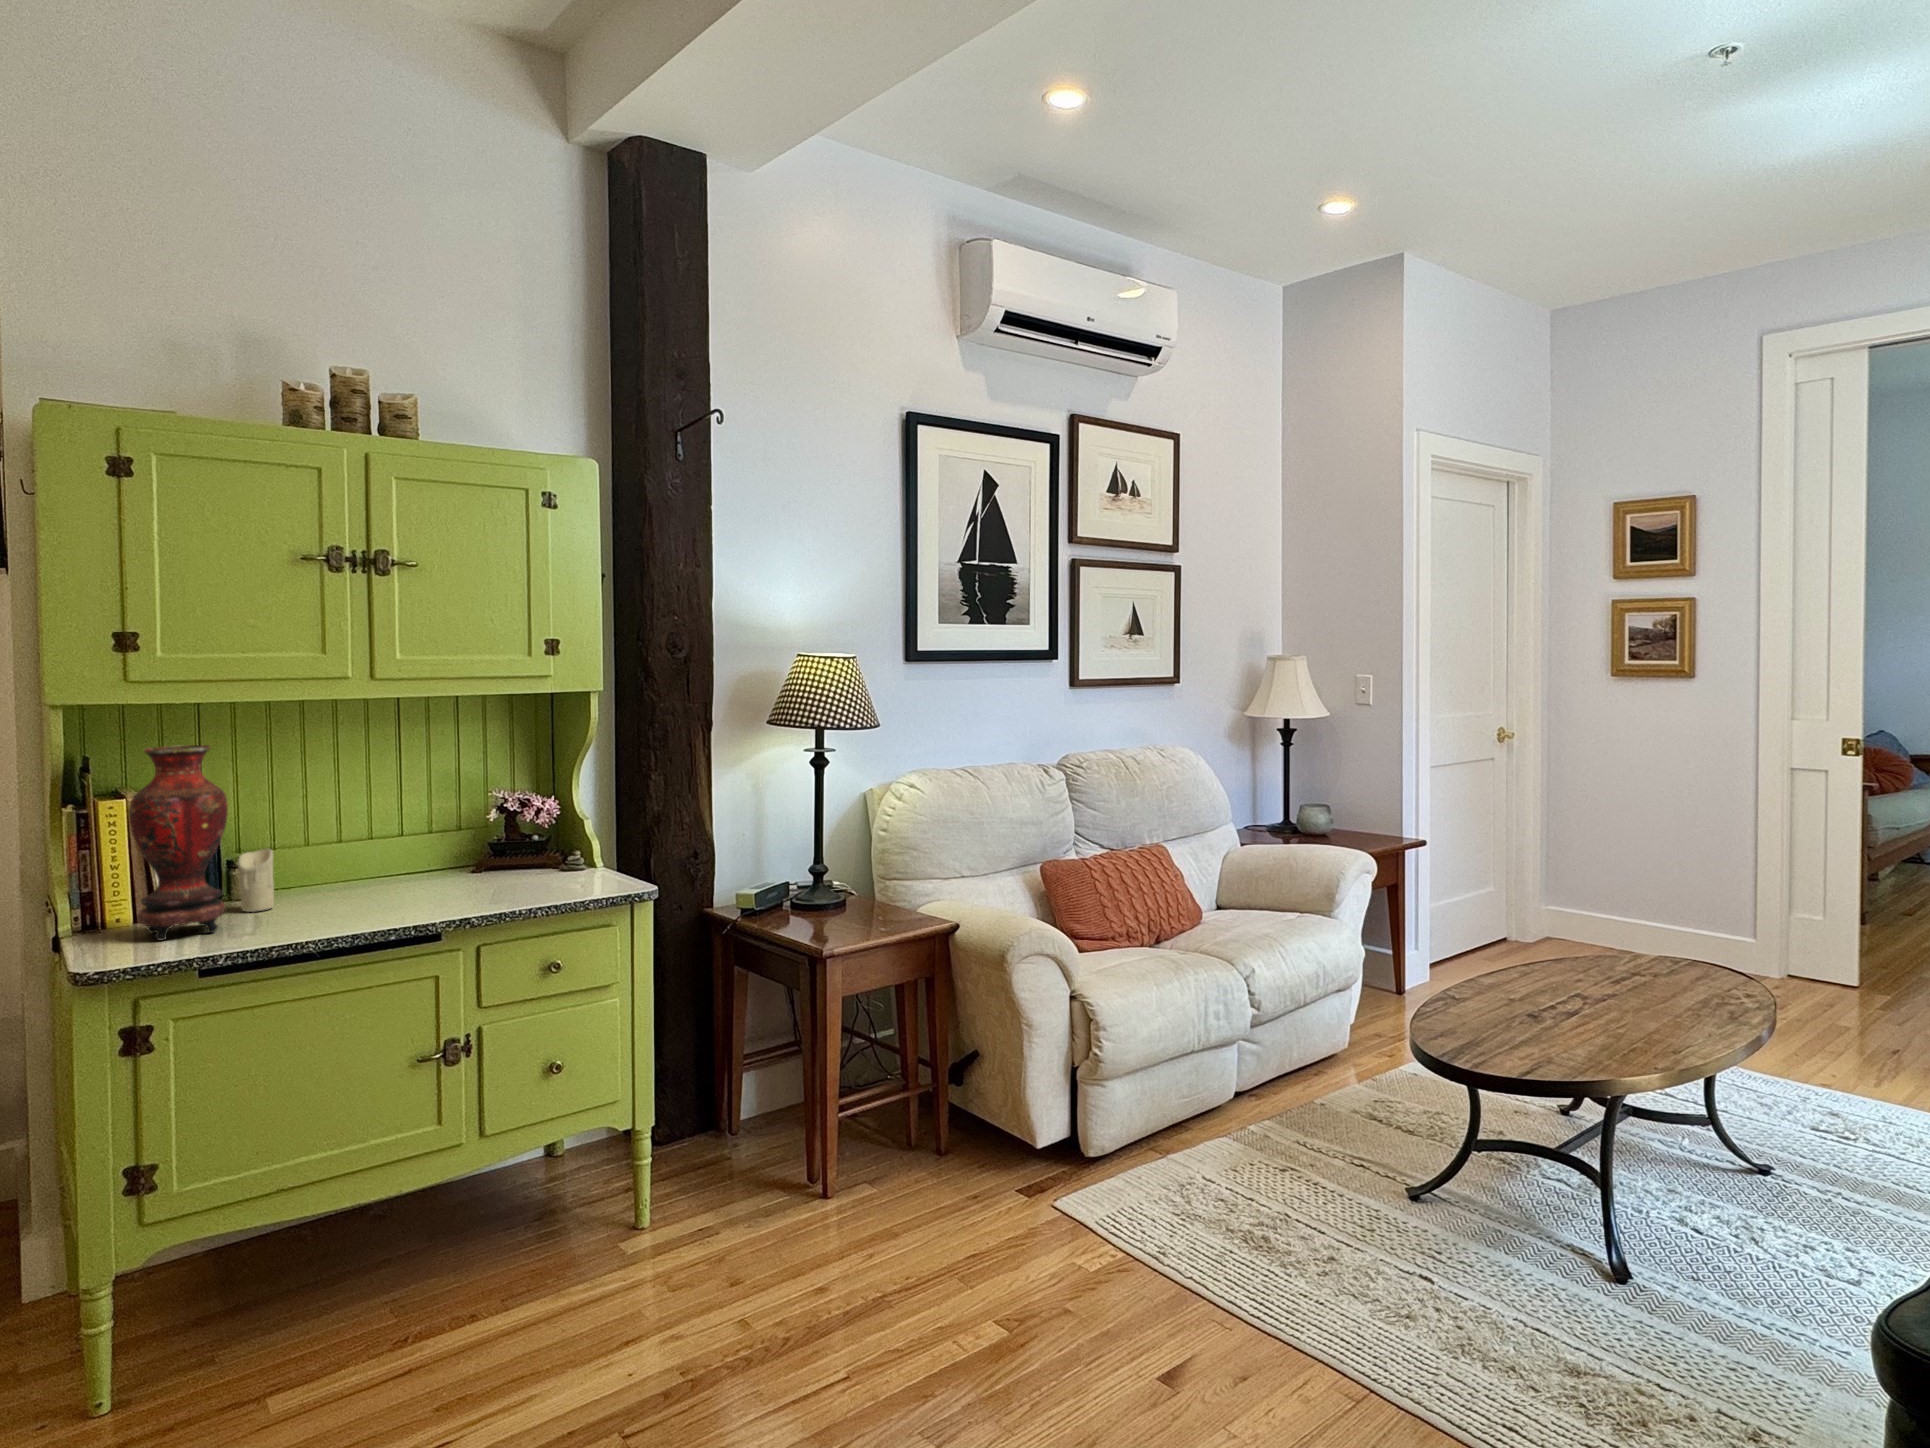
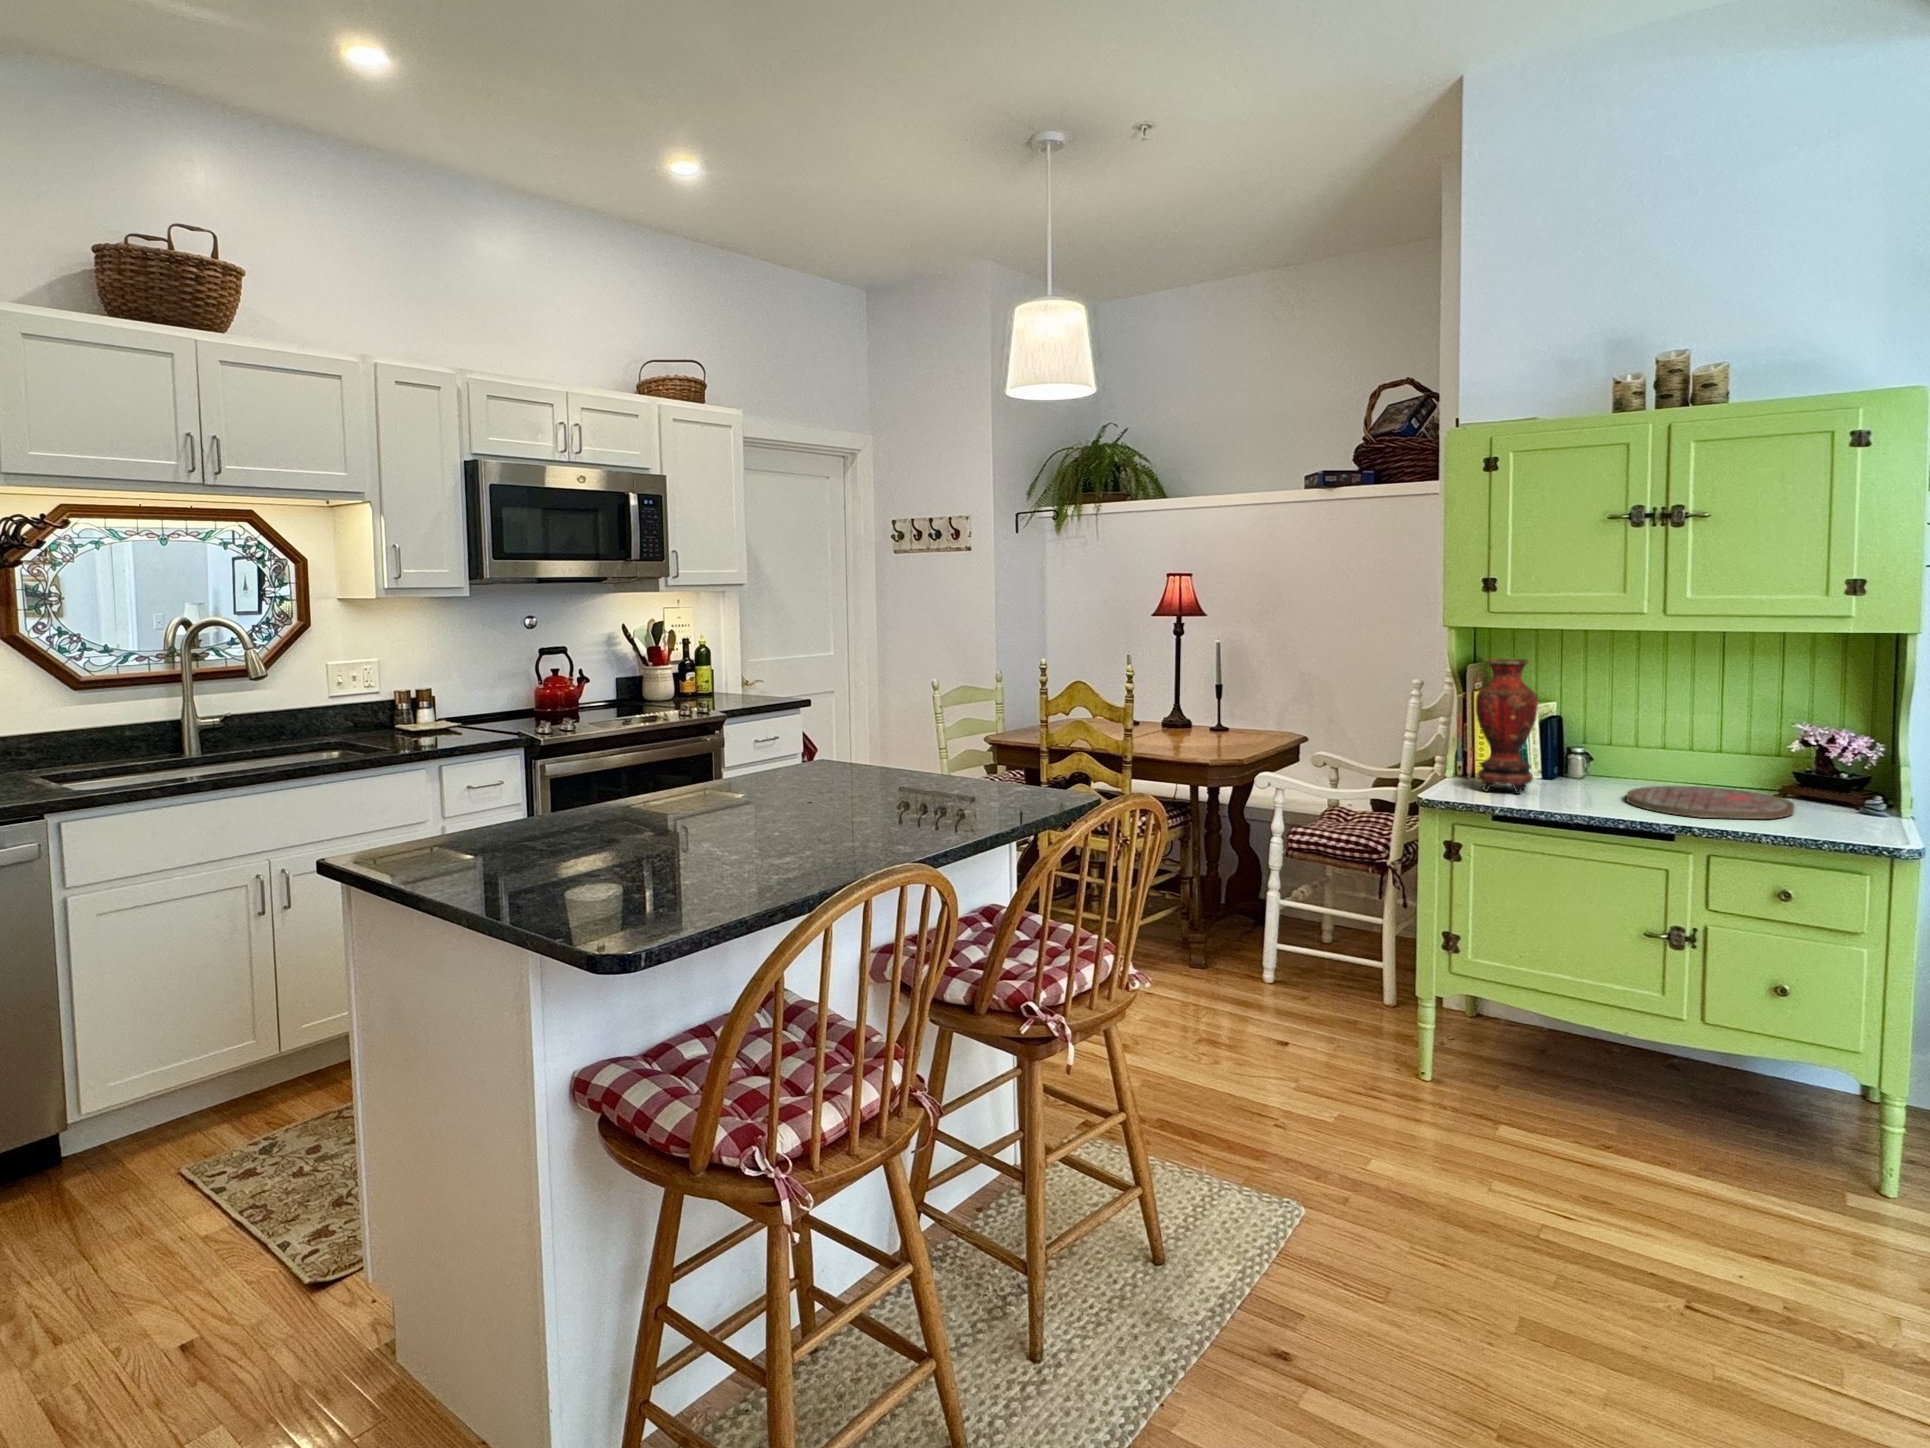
candle: present [238,849,274,912] -> none [1560,743,1586,789]
cutting board: none [342,870,522,912] -> present [1627,786,1795,819]

